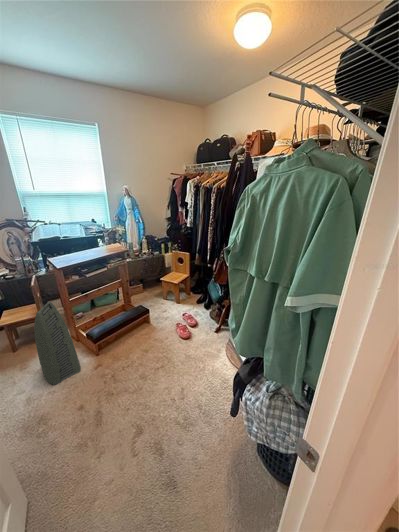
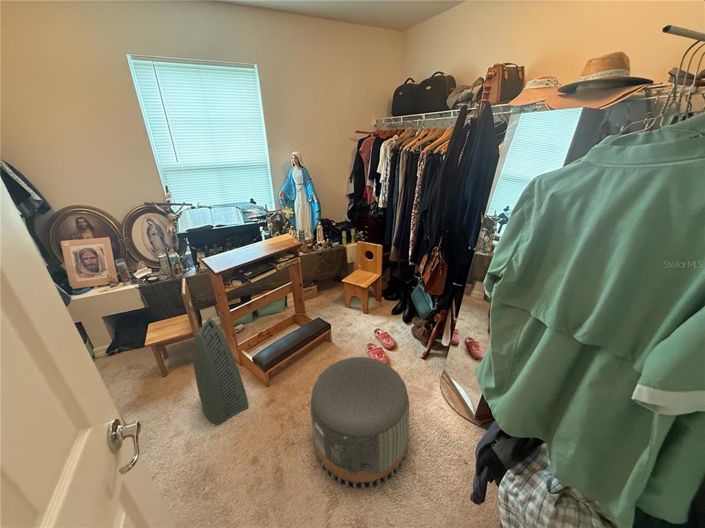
pouf: none [124,328,198,423] -> present [310,357,409,488]

